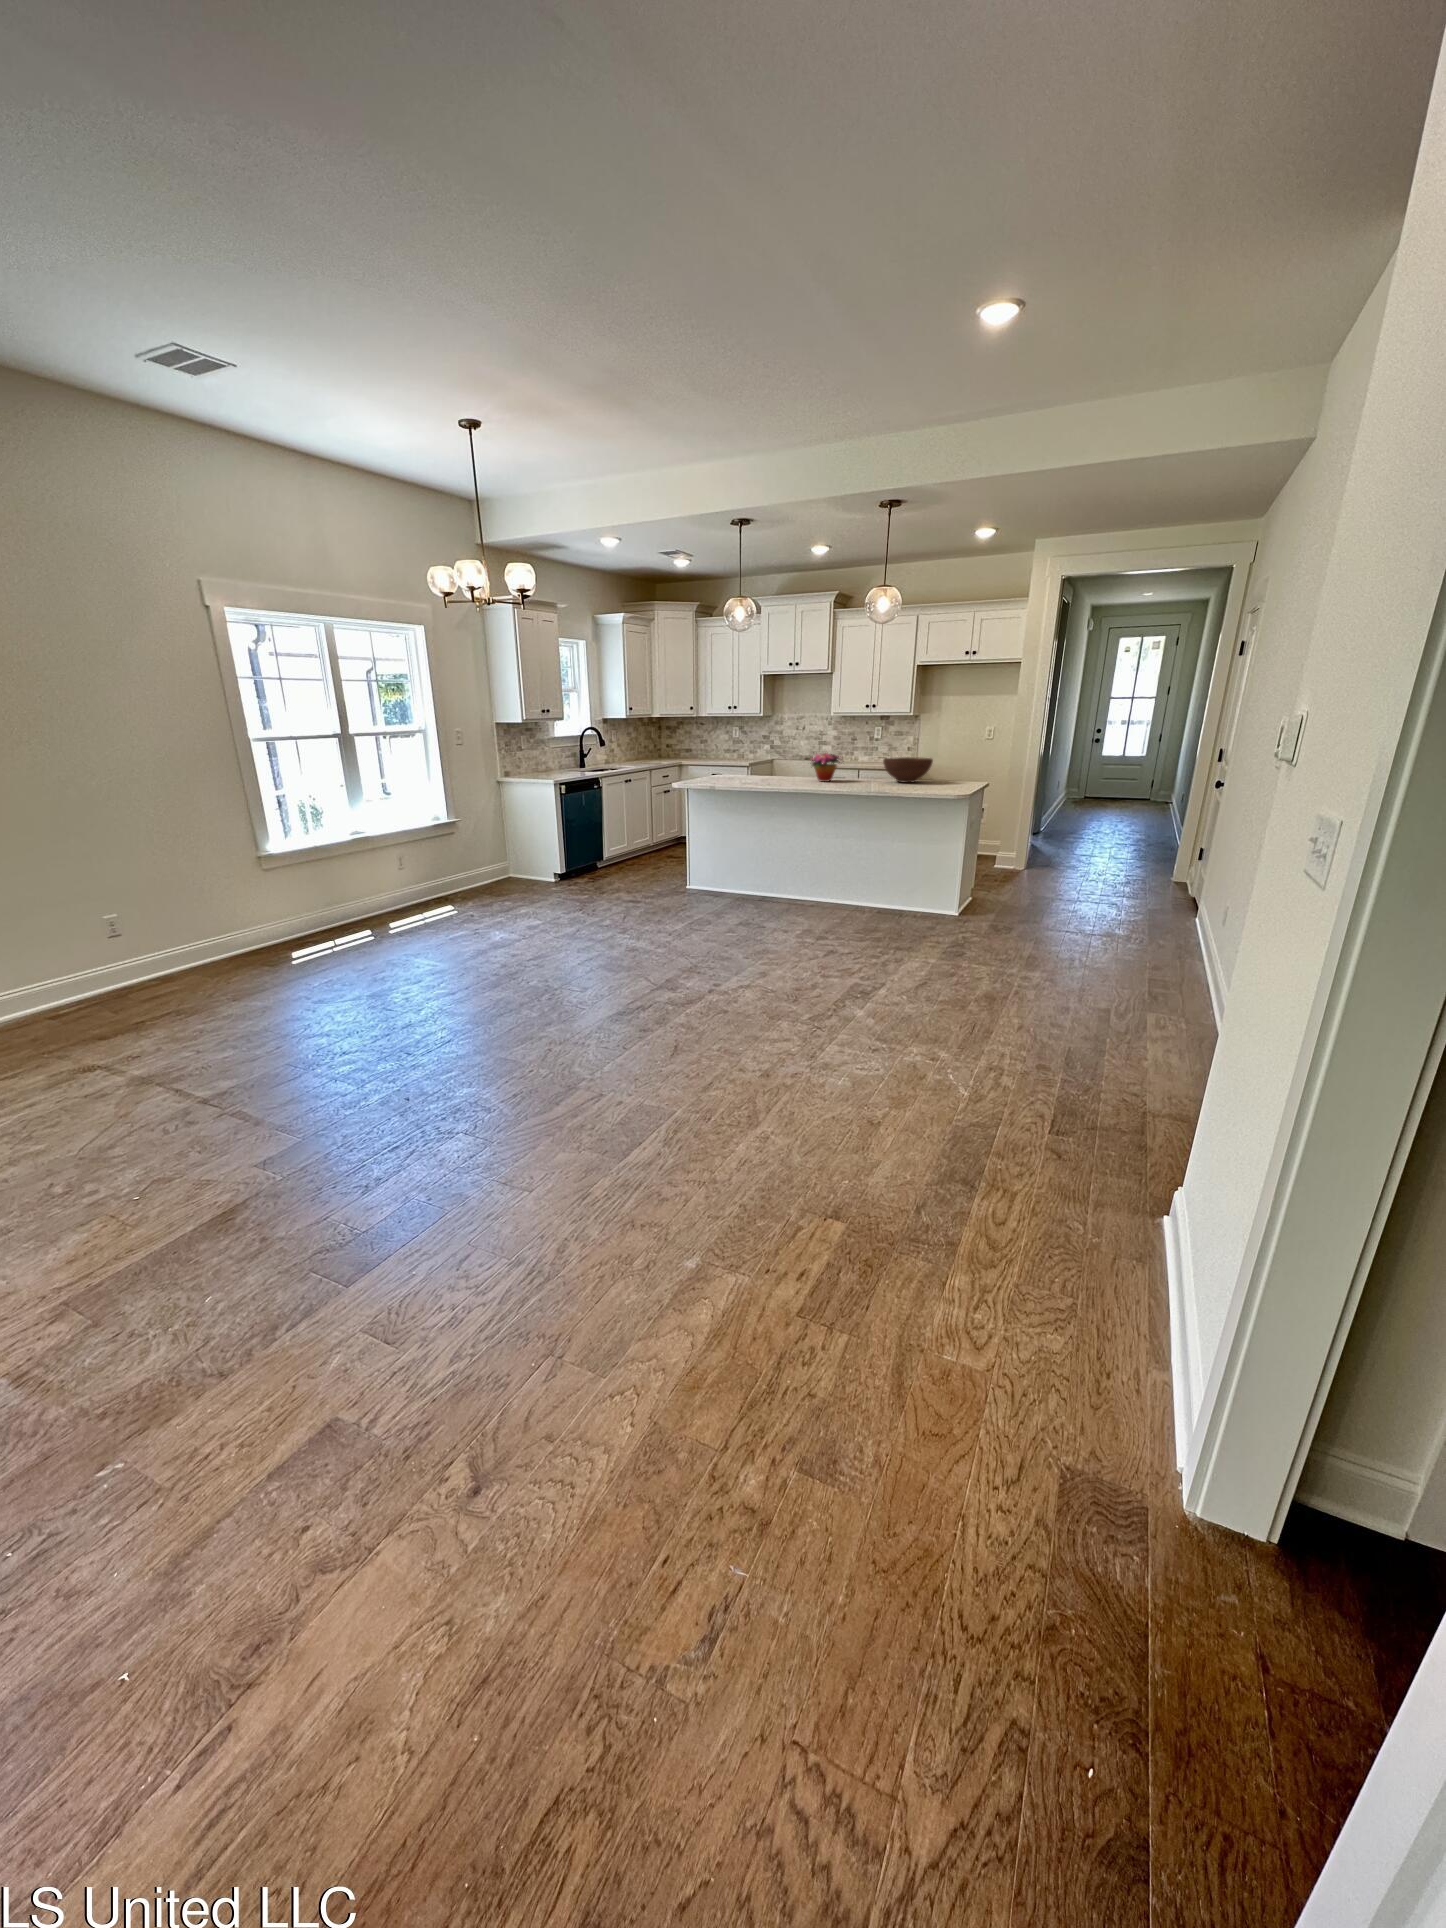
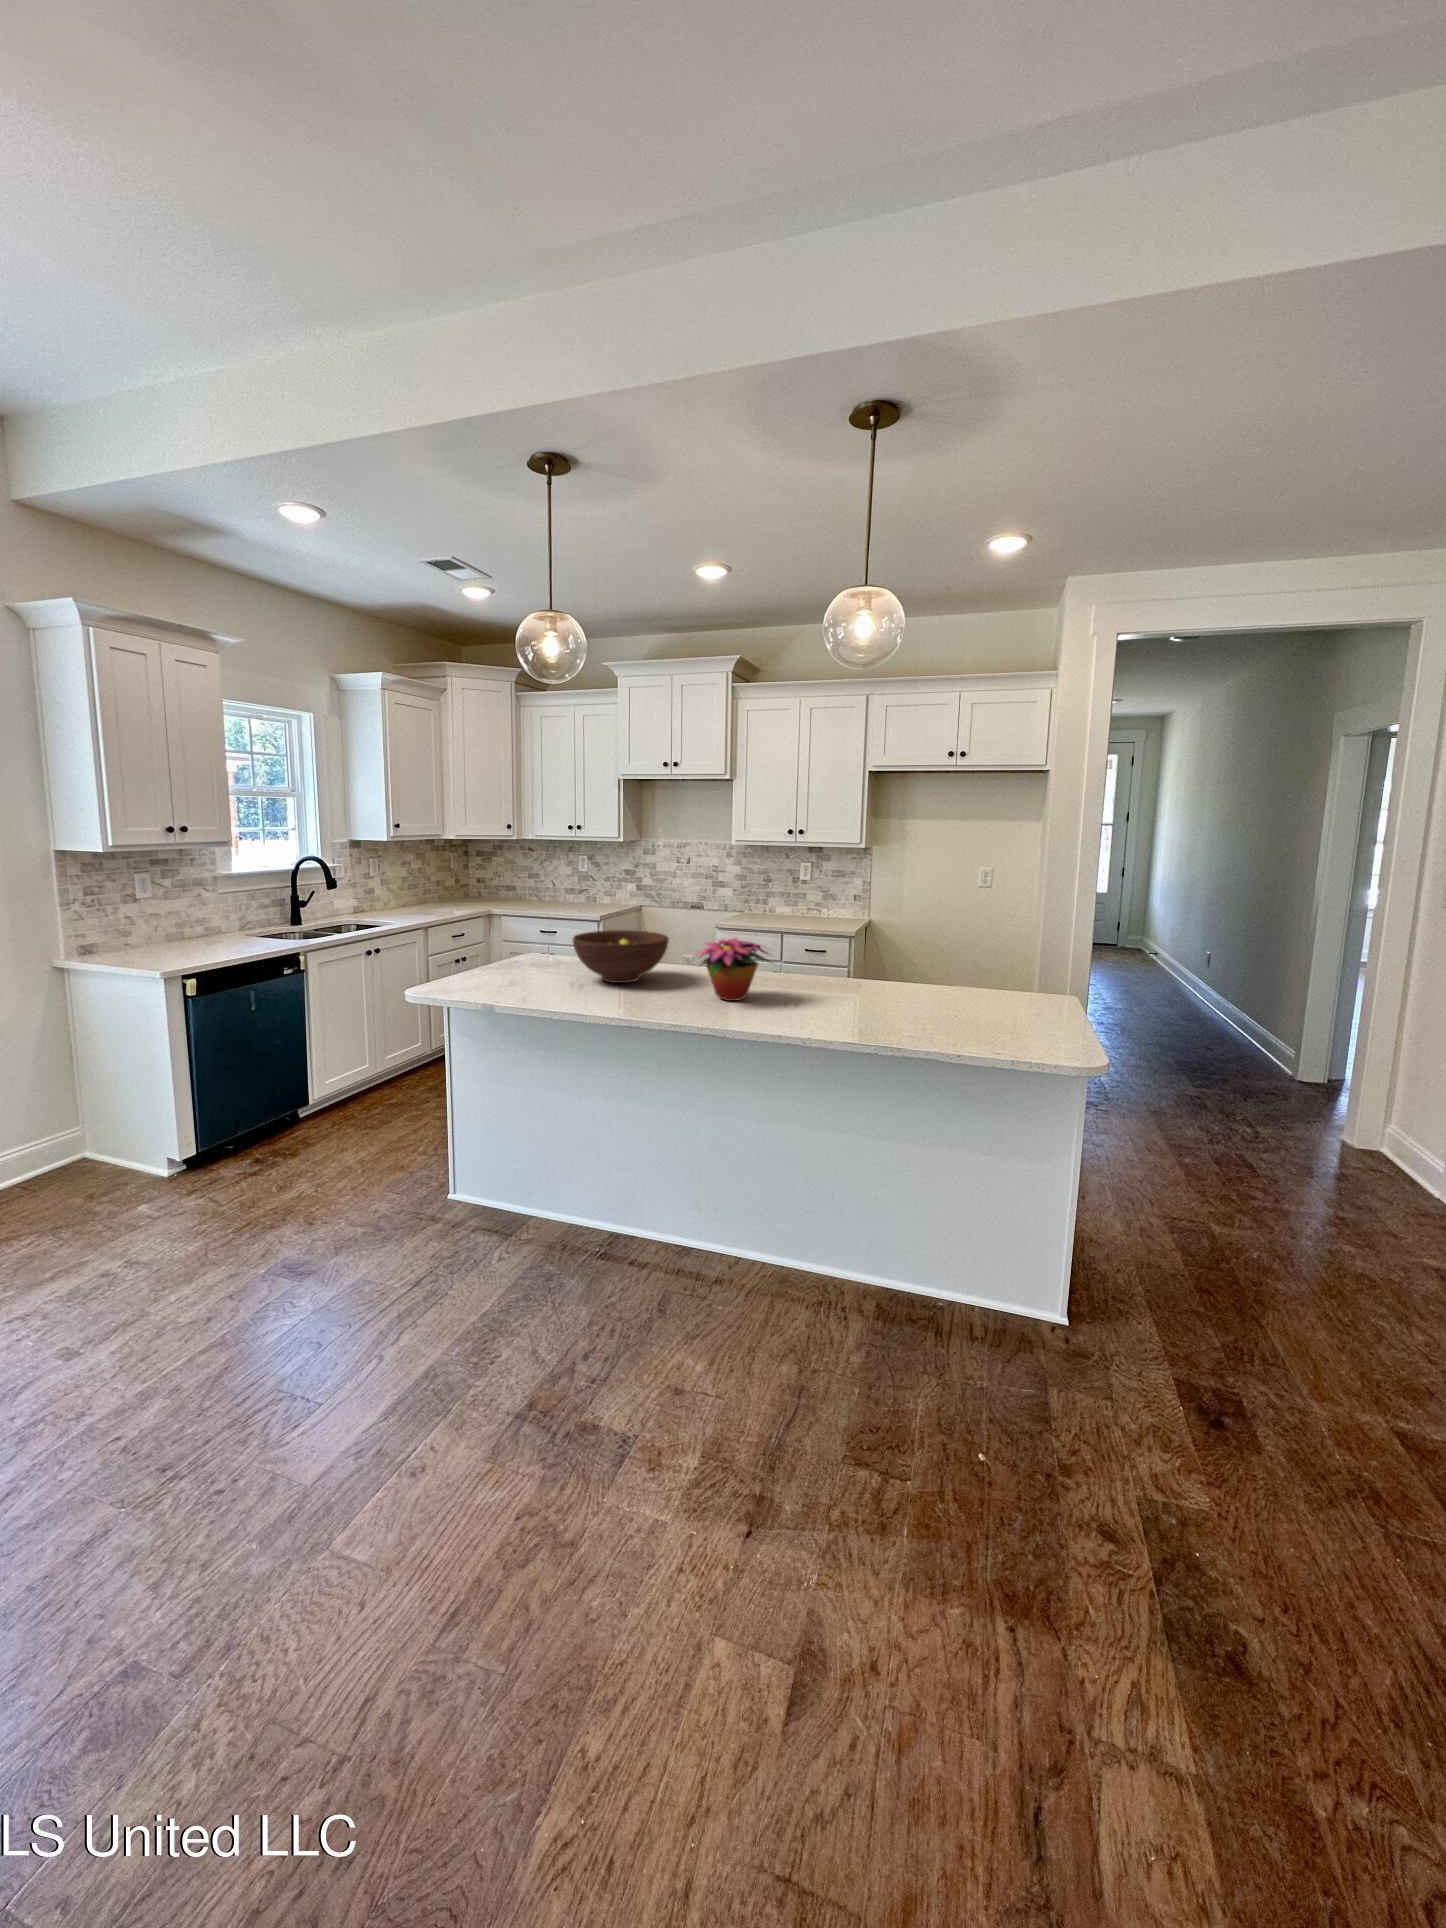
fruit bowl: present [883,757,933,783] -> present [573,930,669,983]

